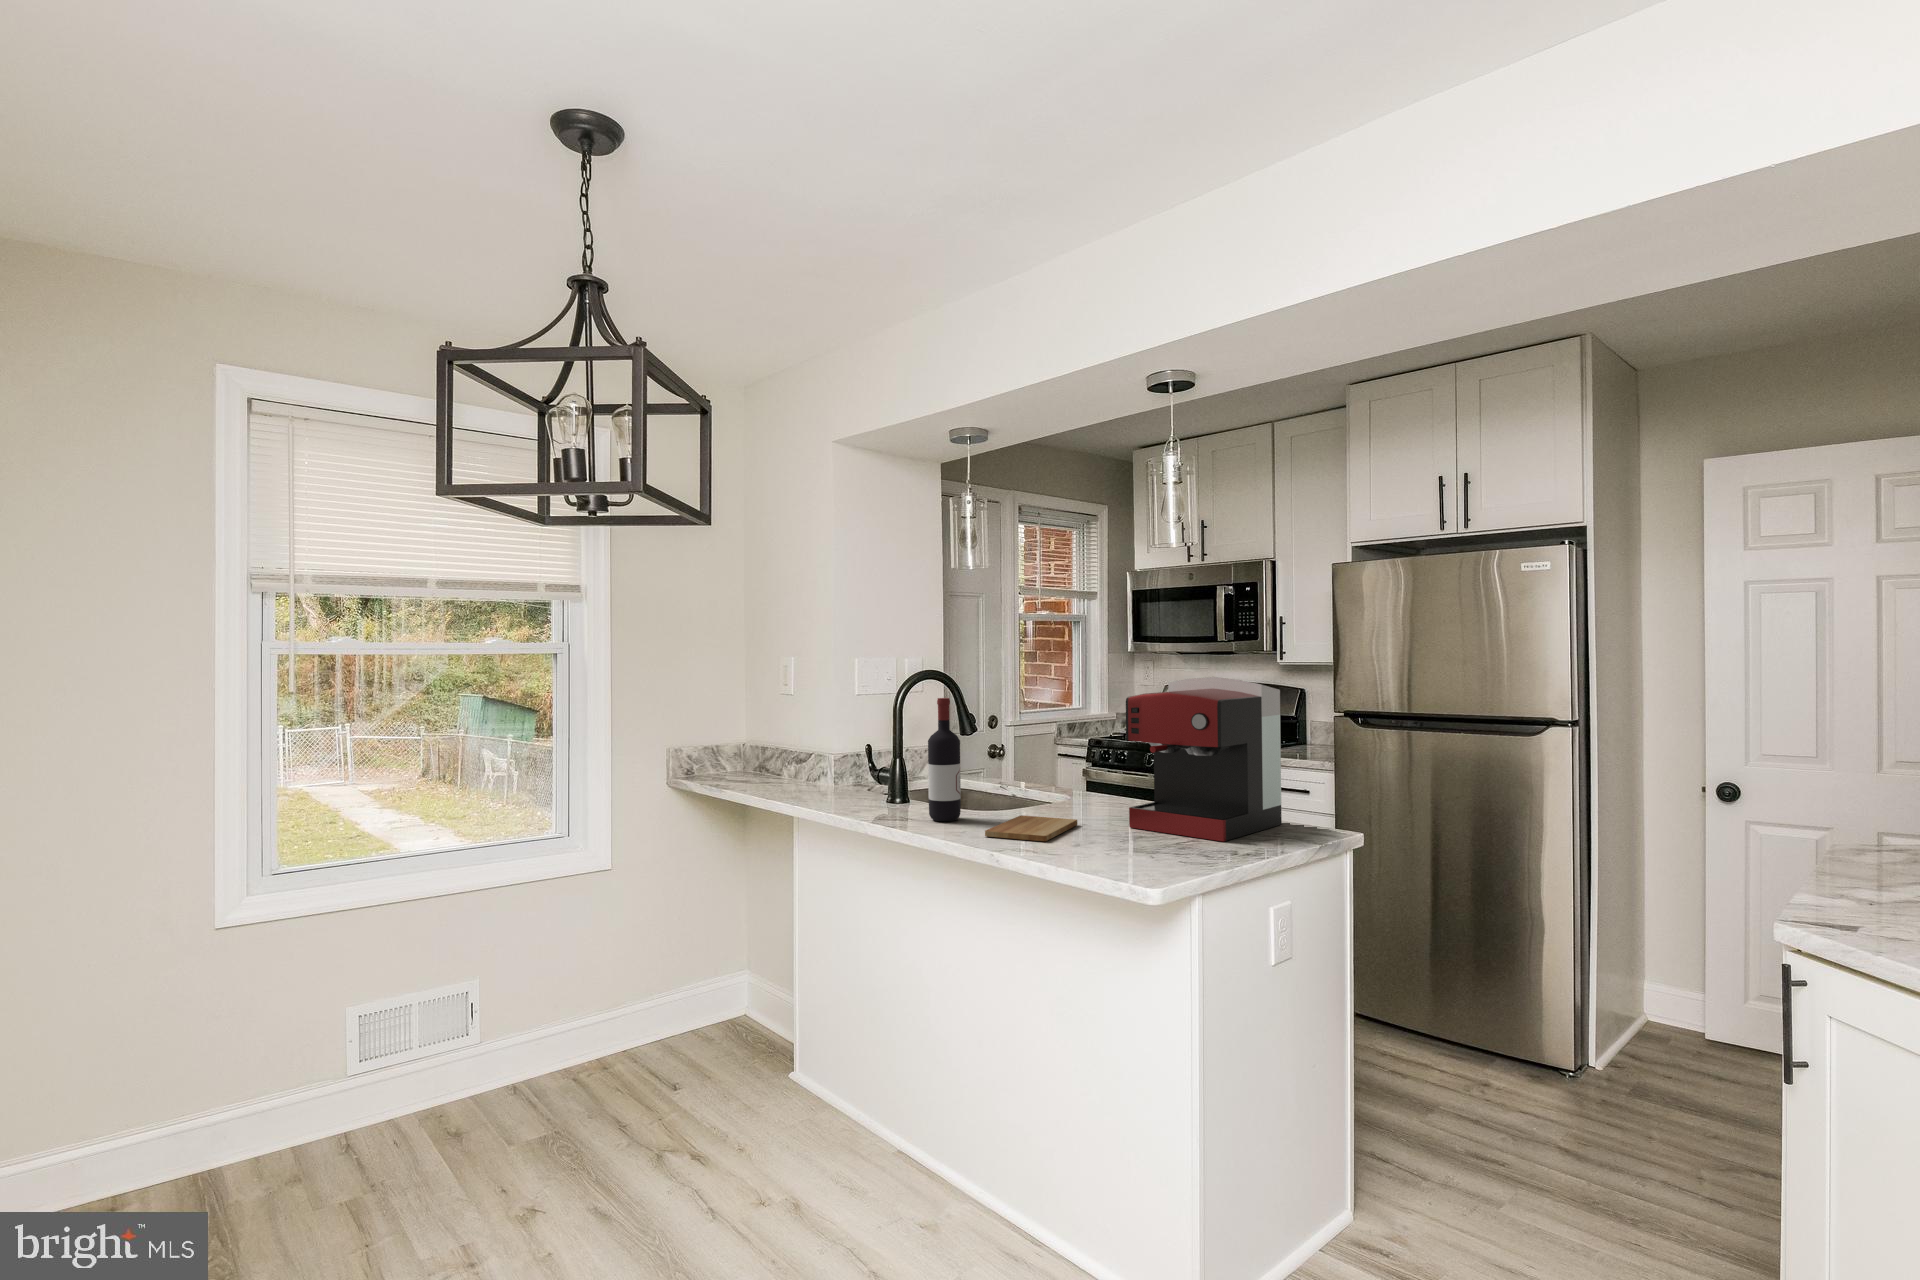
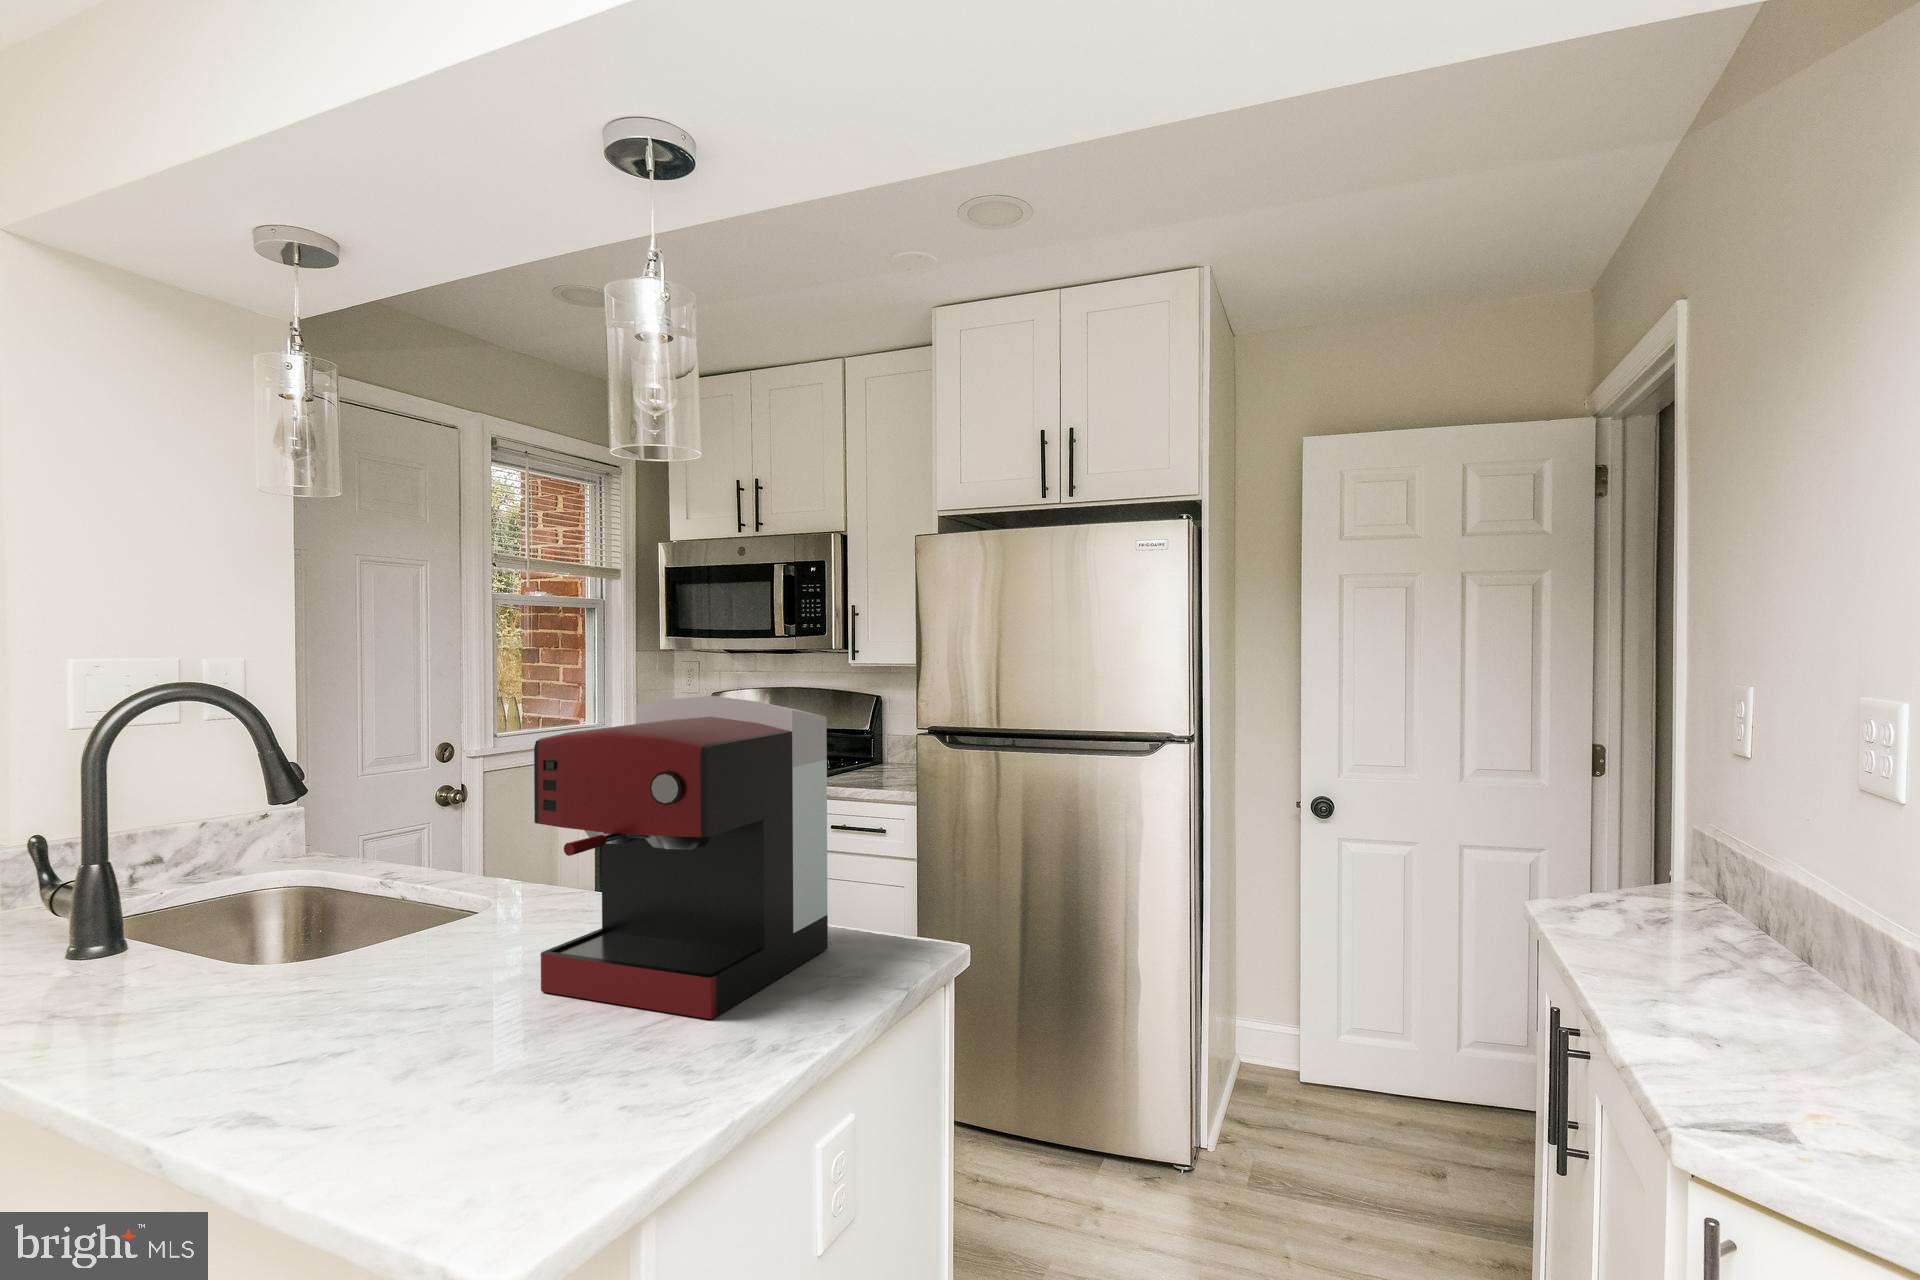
wine bottle: present [928,698,961,821] -> none [80,749,172,1021]
cutting board: present [985,815,1077,841] -> none [165,984,433,1075]

